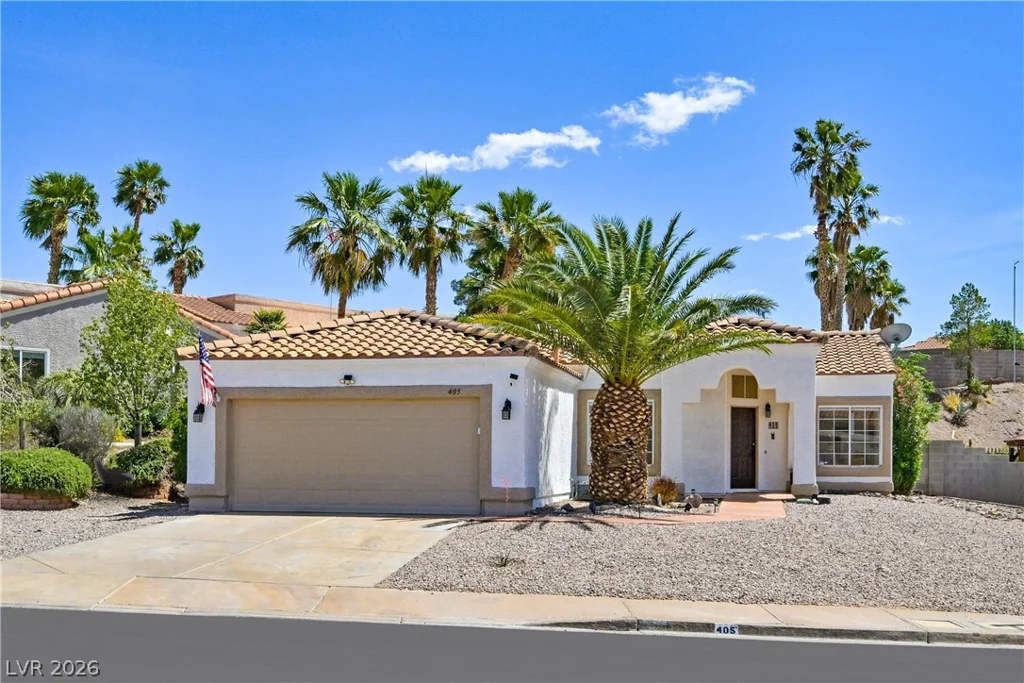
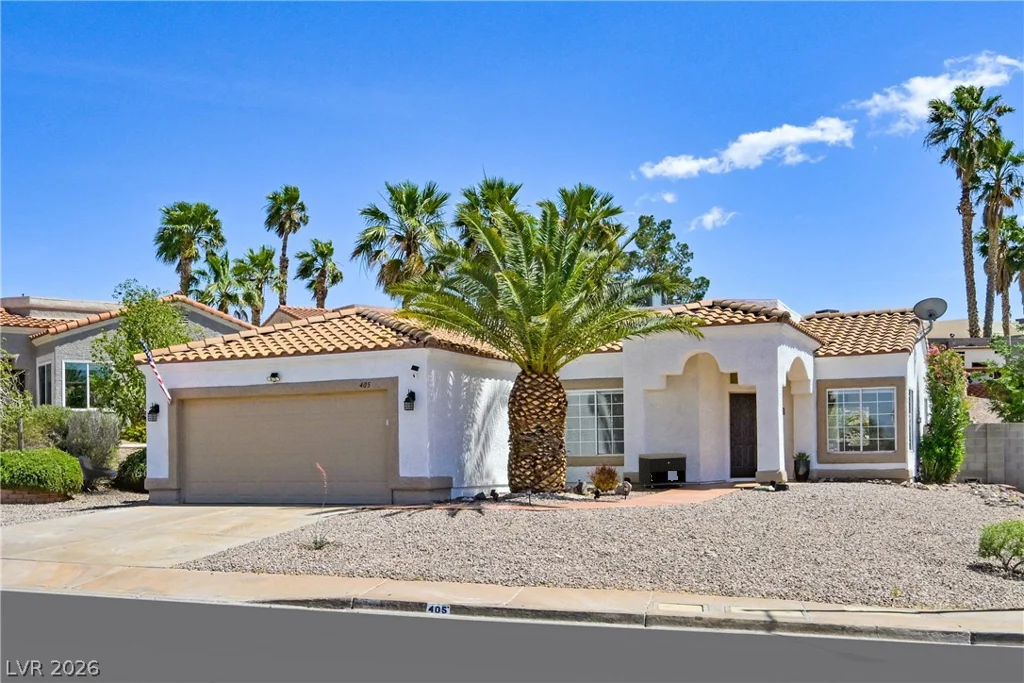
storage bench: none [676,462,722,496] -> present [638,453,687,488]

